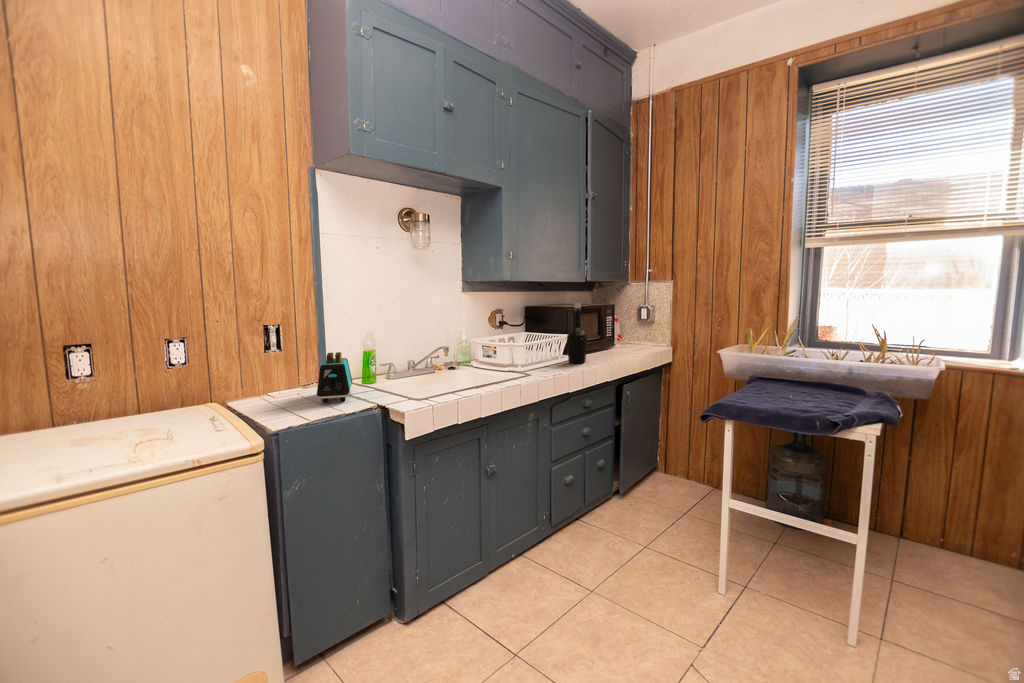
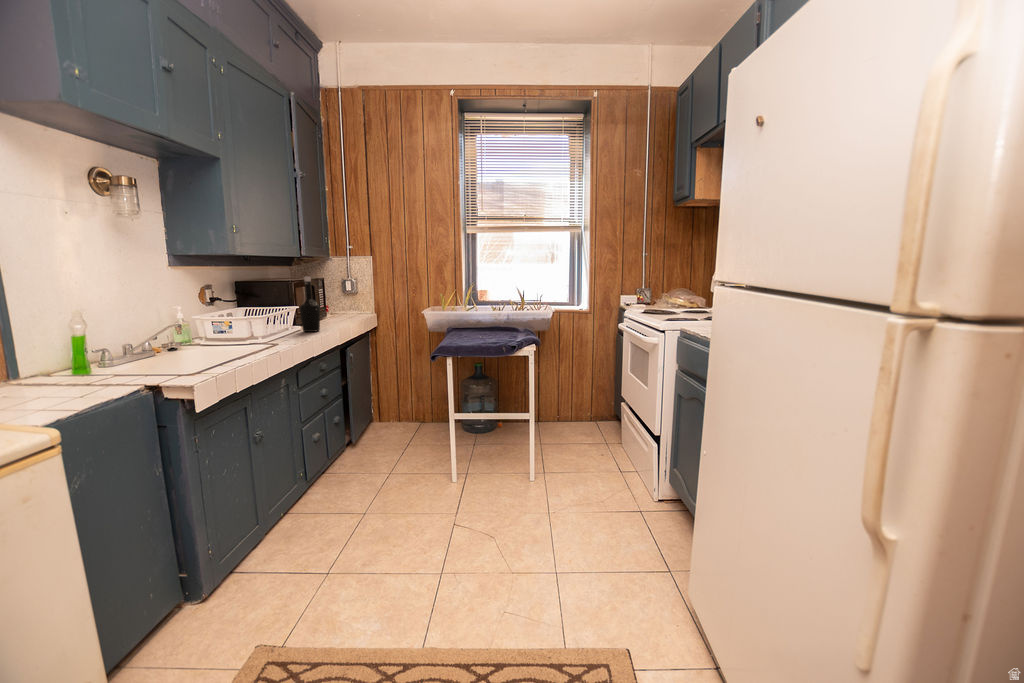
toaster: present [317,352,352,403] -> none [26,336,97,396]

